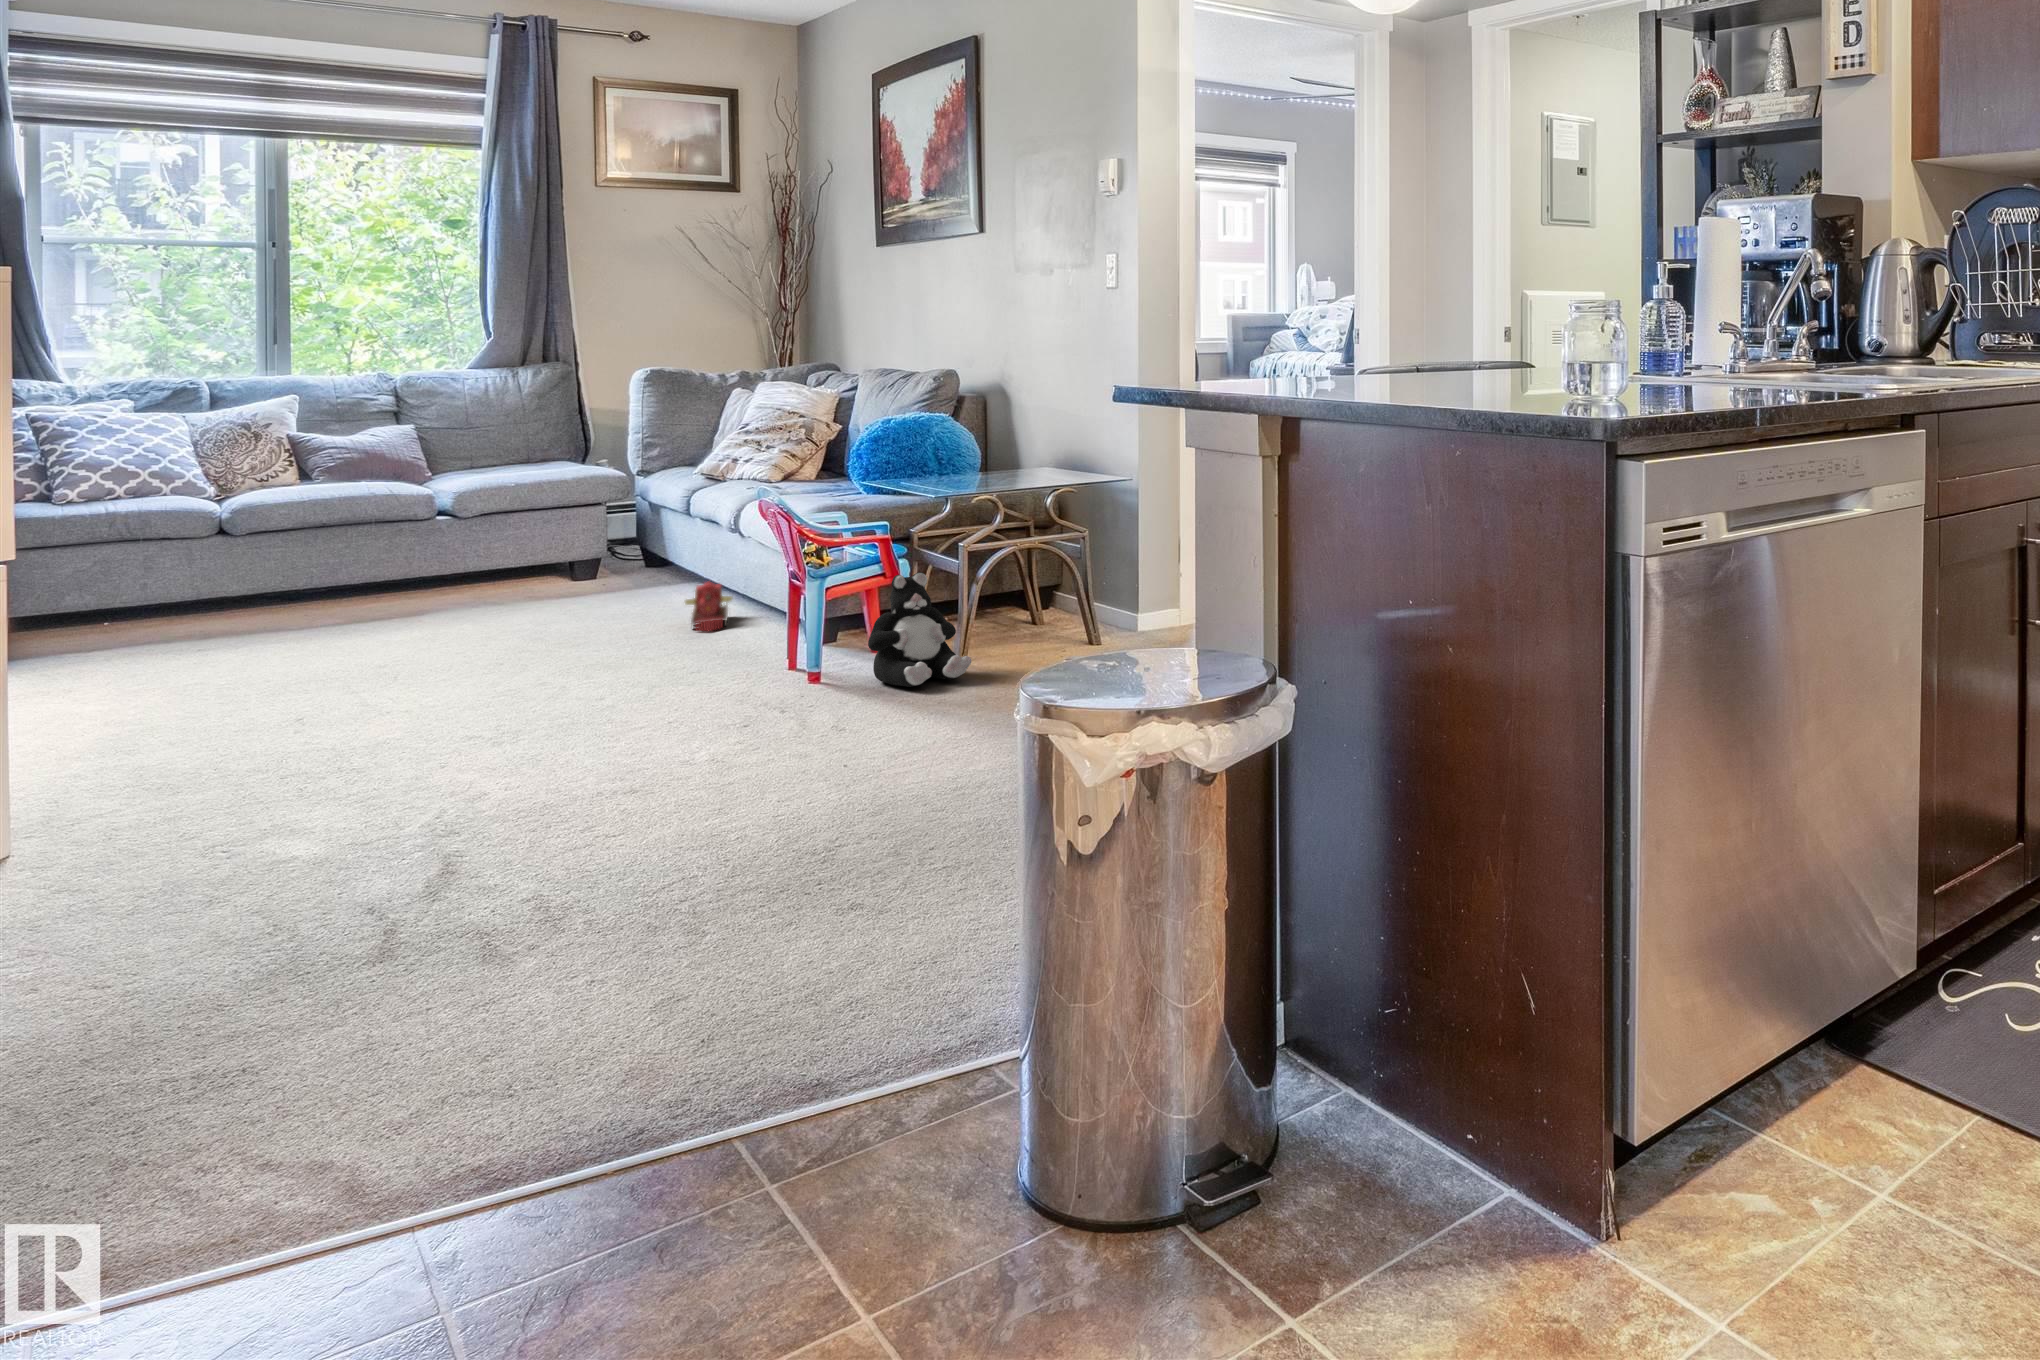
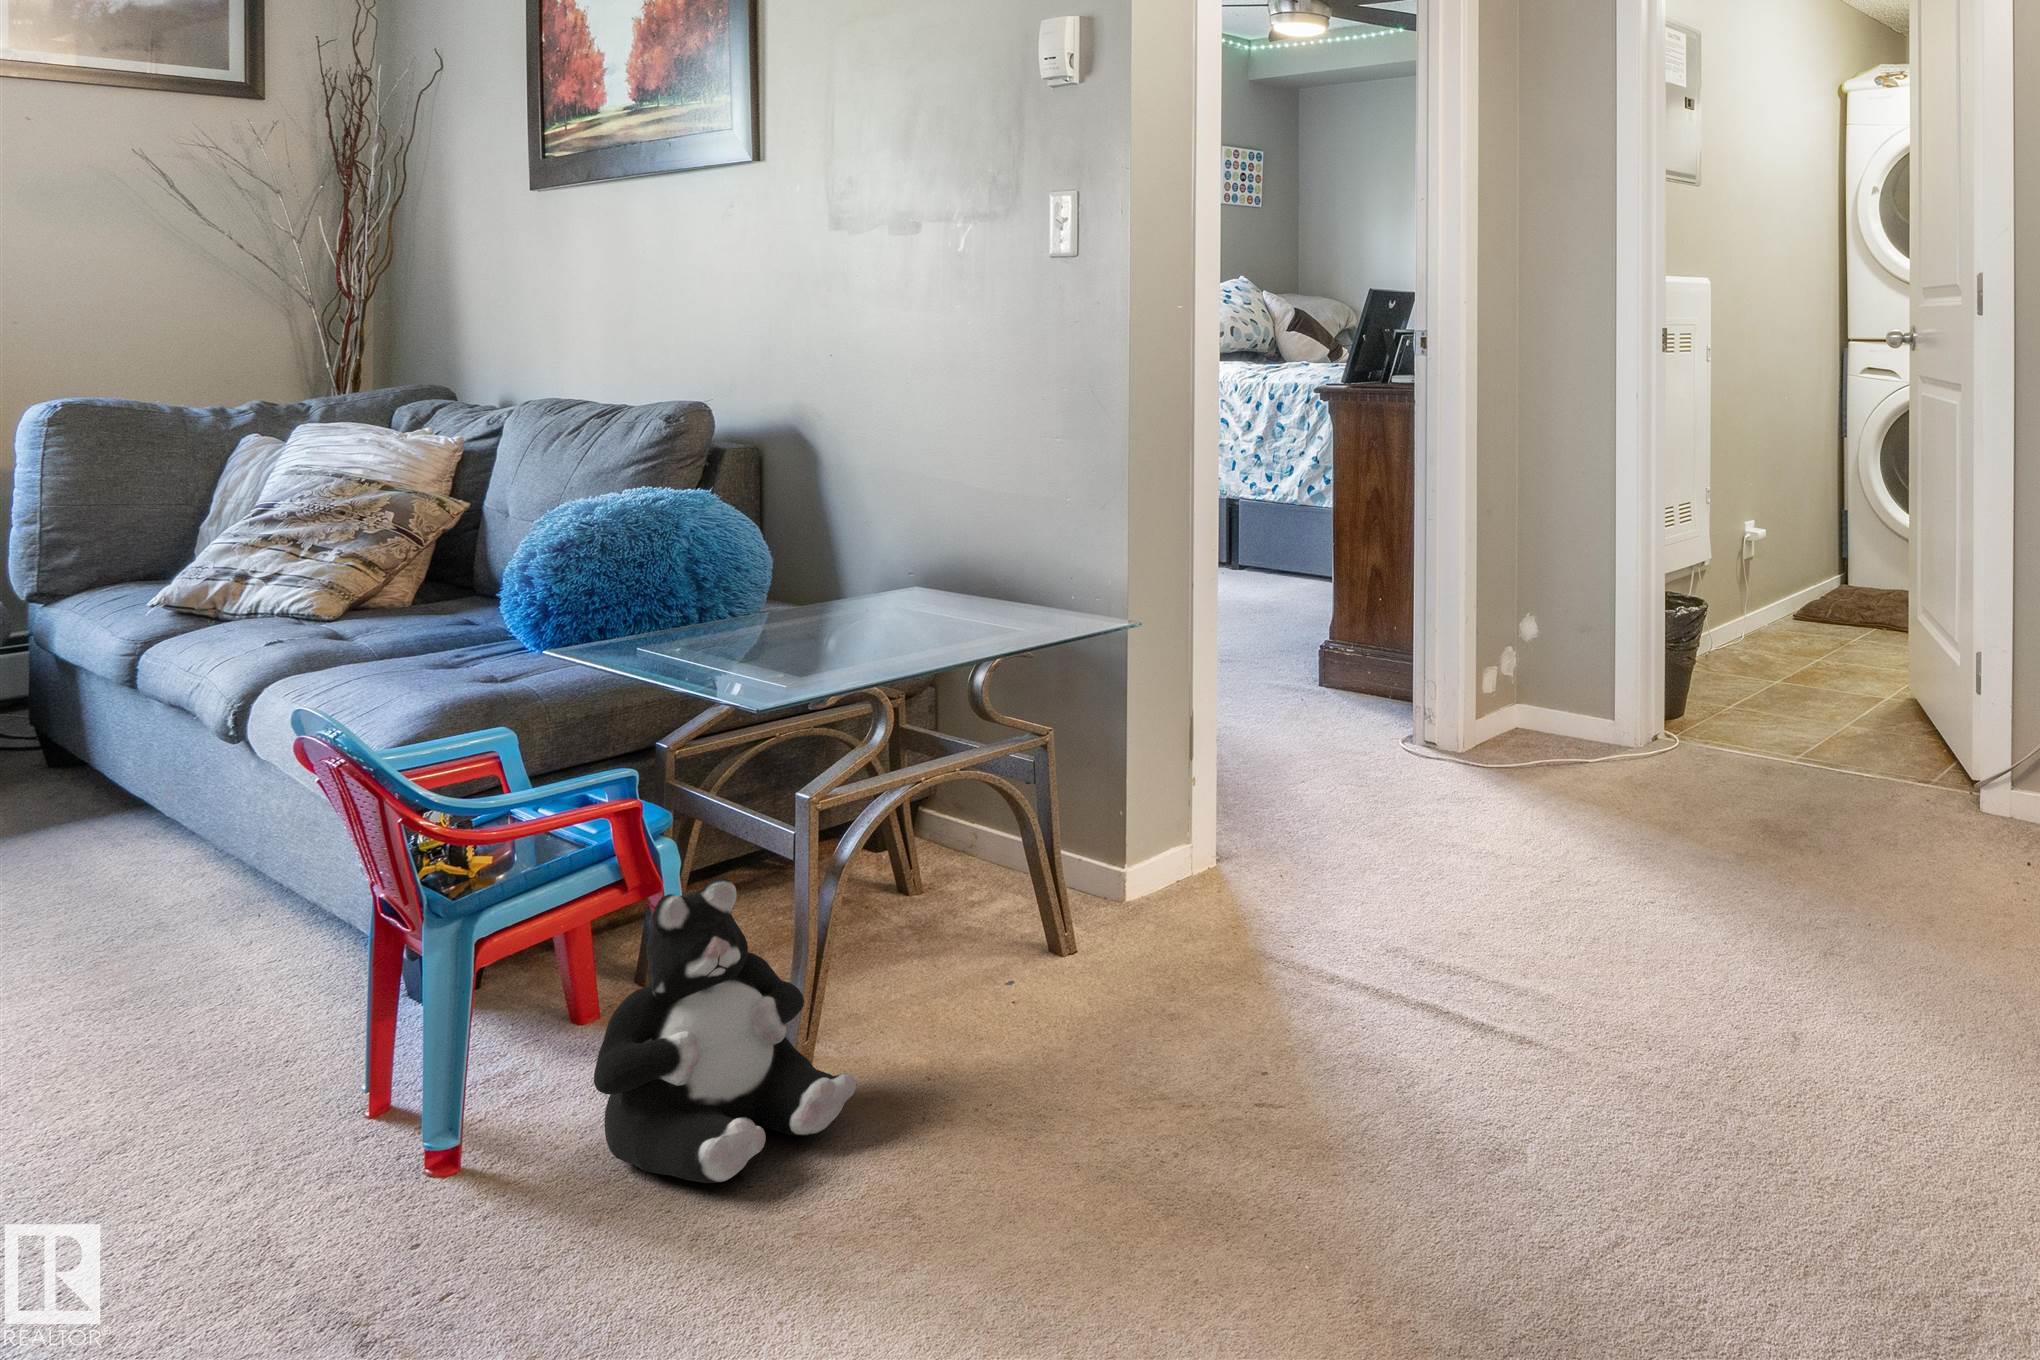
toy train: present [685,582,732,631] -> none [97,853,225,980]

